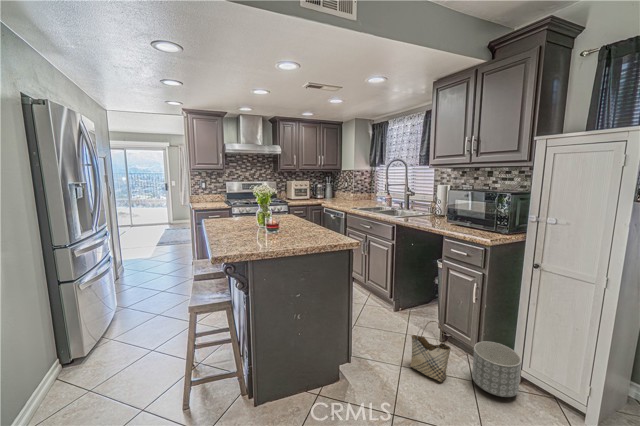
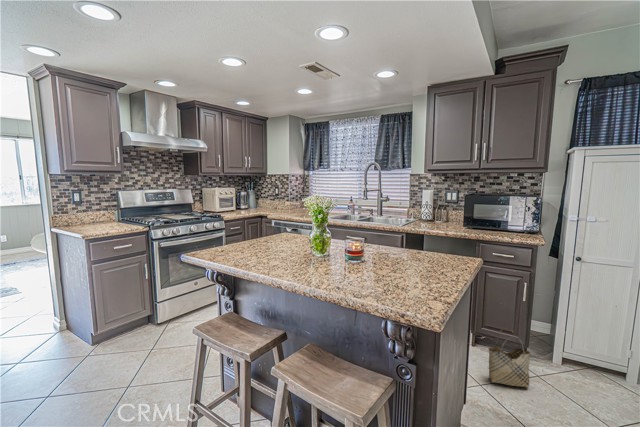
planter: present [472,341,521,397] -> none [537,335,585,382]

